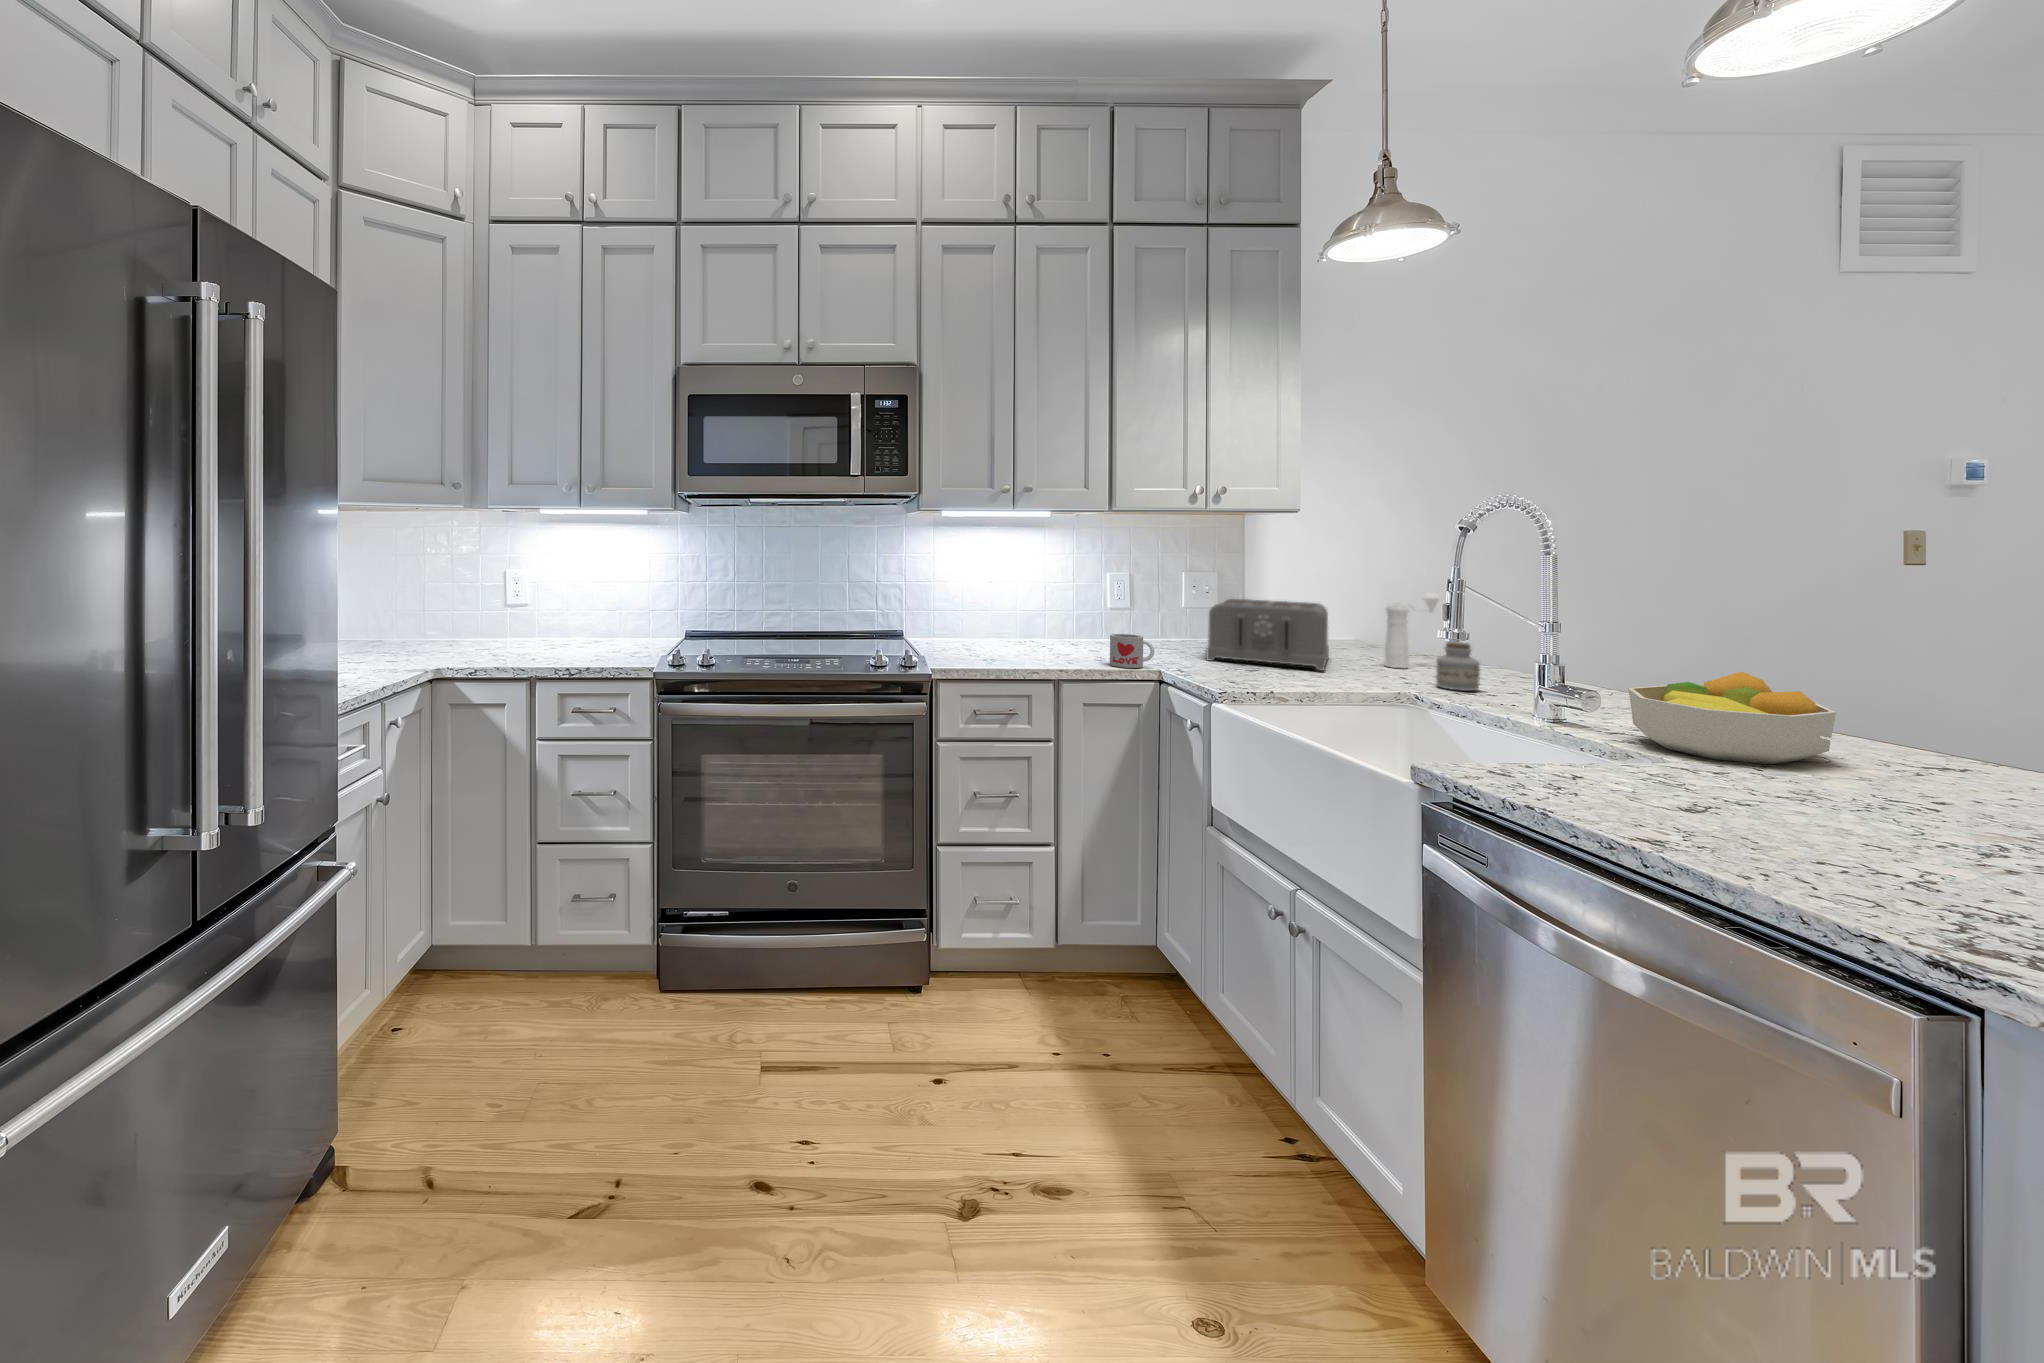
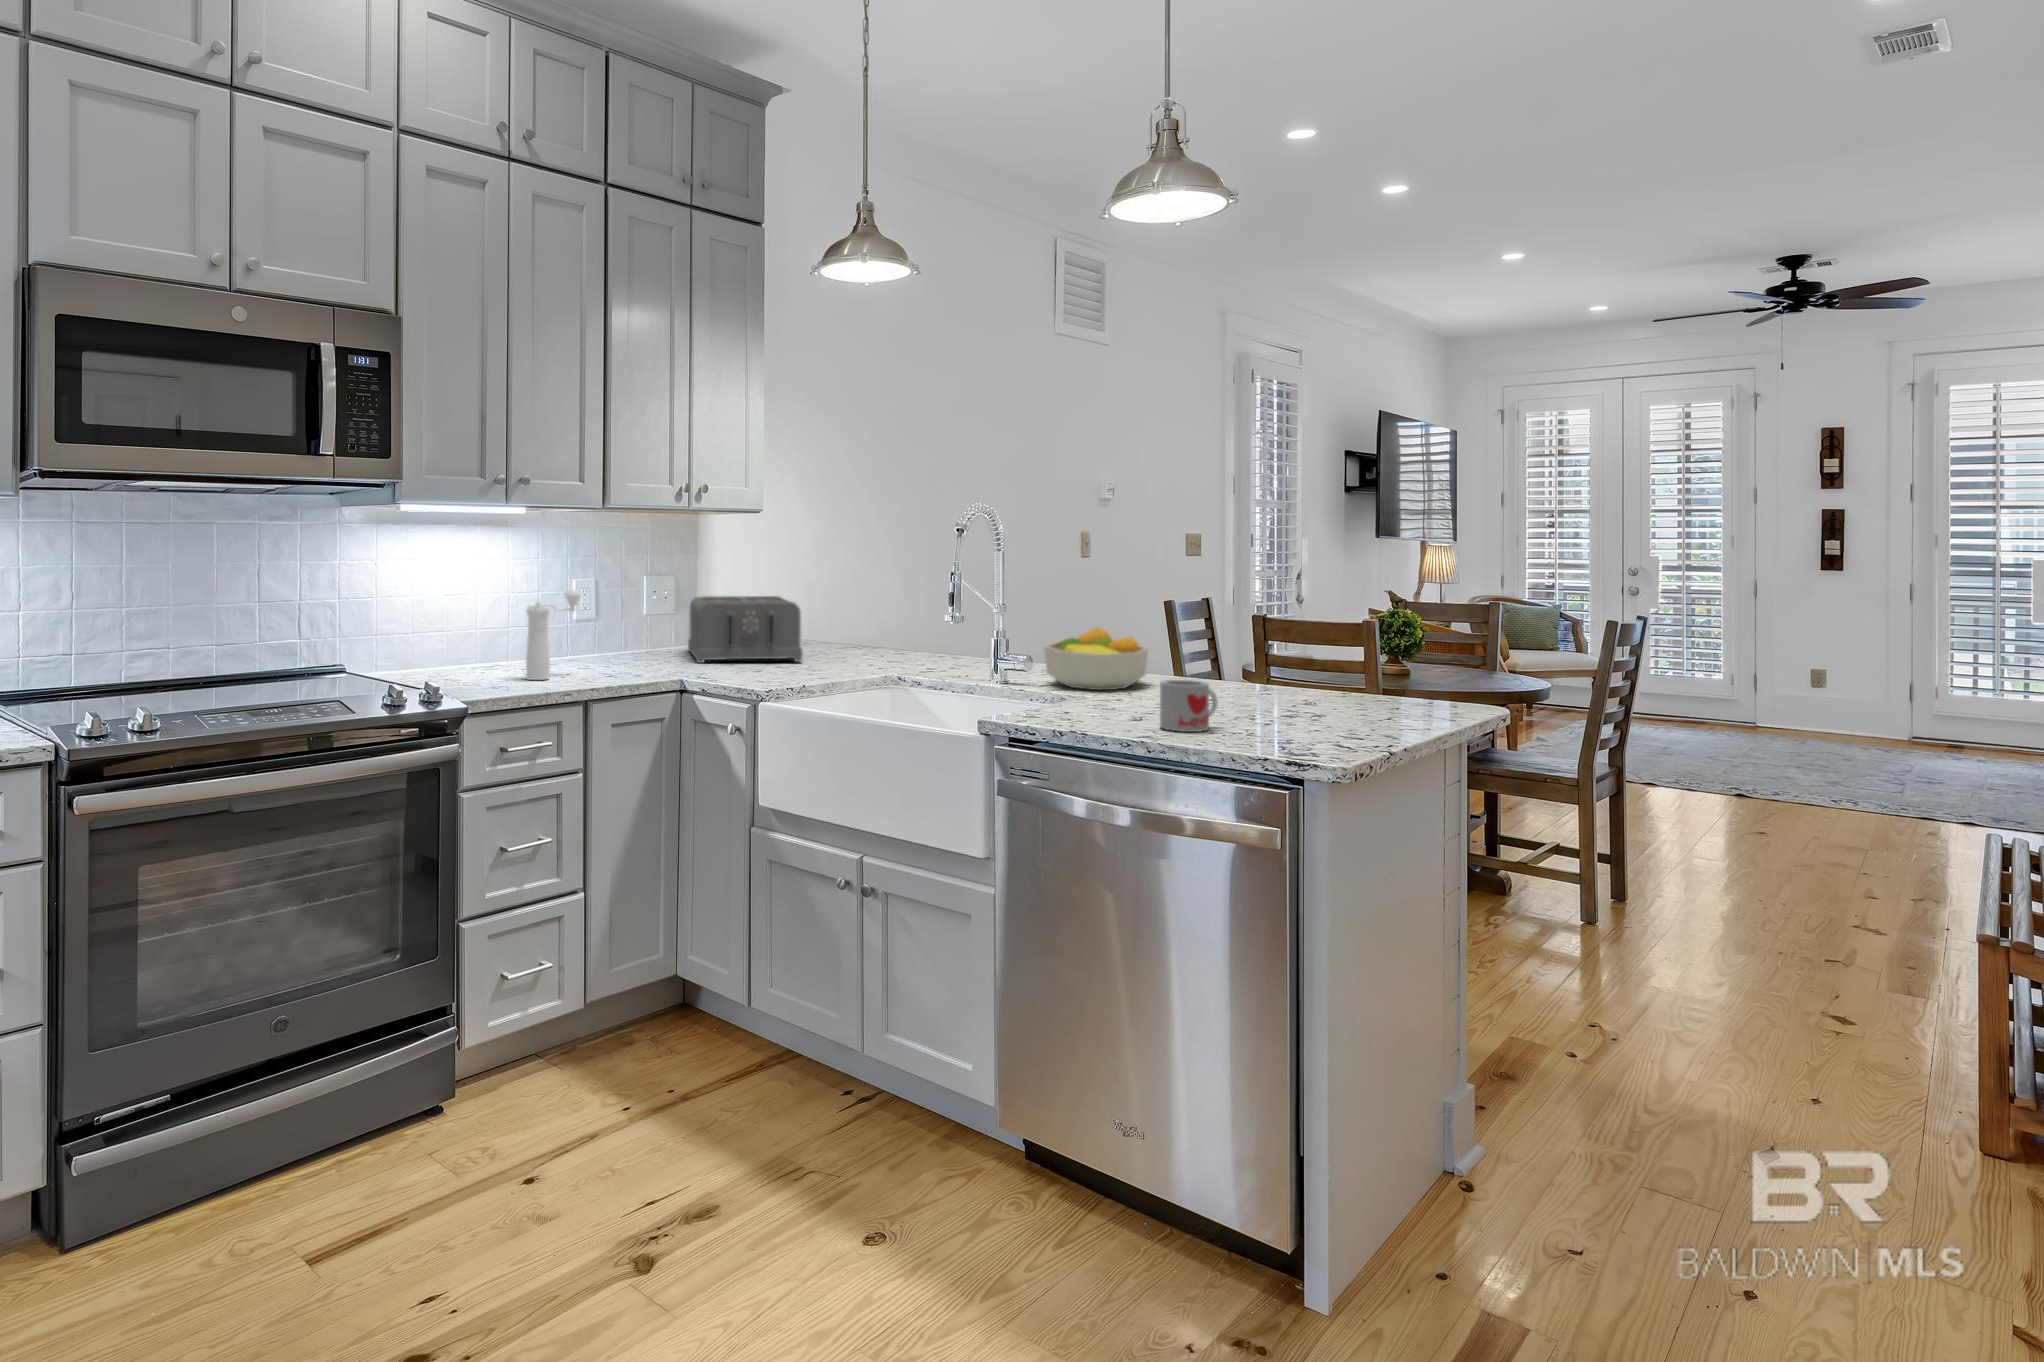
pepper mill: present [1385,593,1440,668] -> present [526,590,581,680]
mug: present [1110,634,1154,668] -> present [1160,680,1218,732]
jar: present [1436,642,1480,691] -> none [890,623,921,666]

